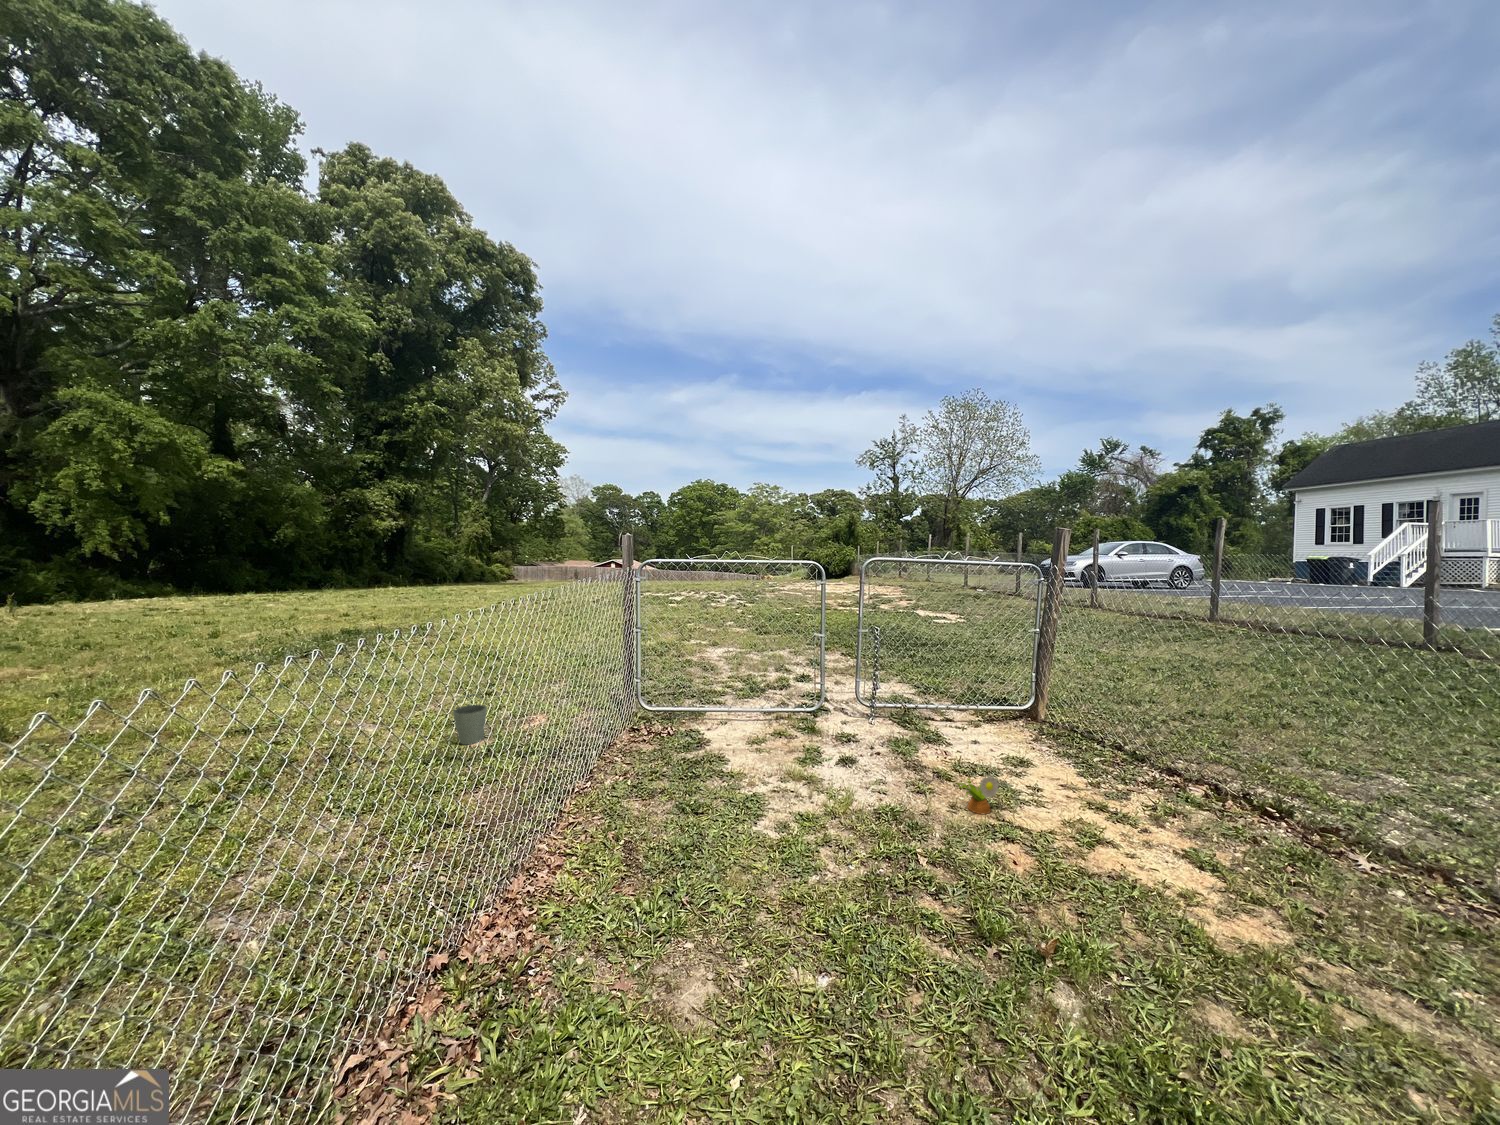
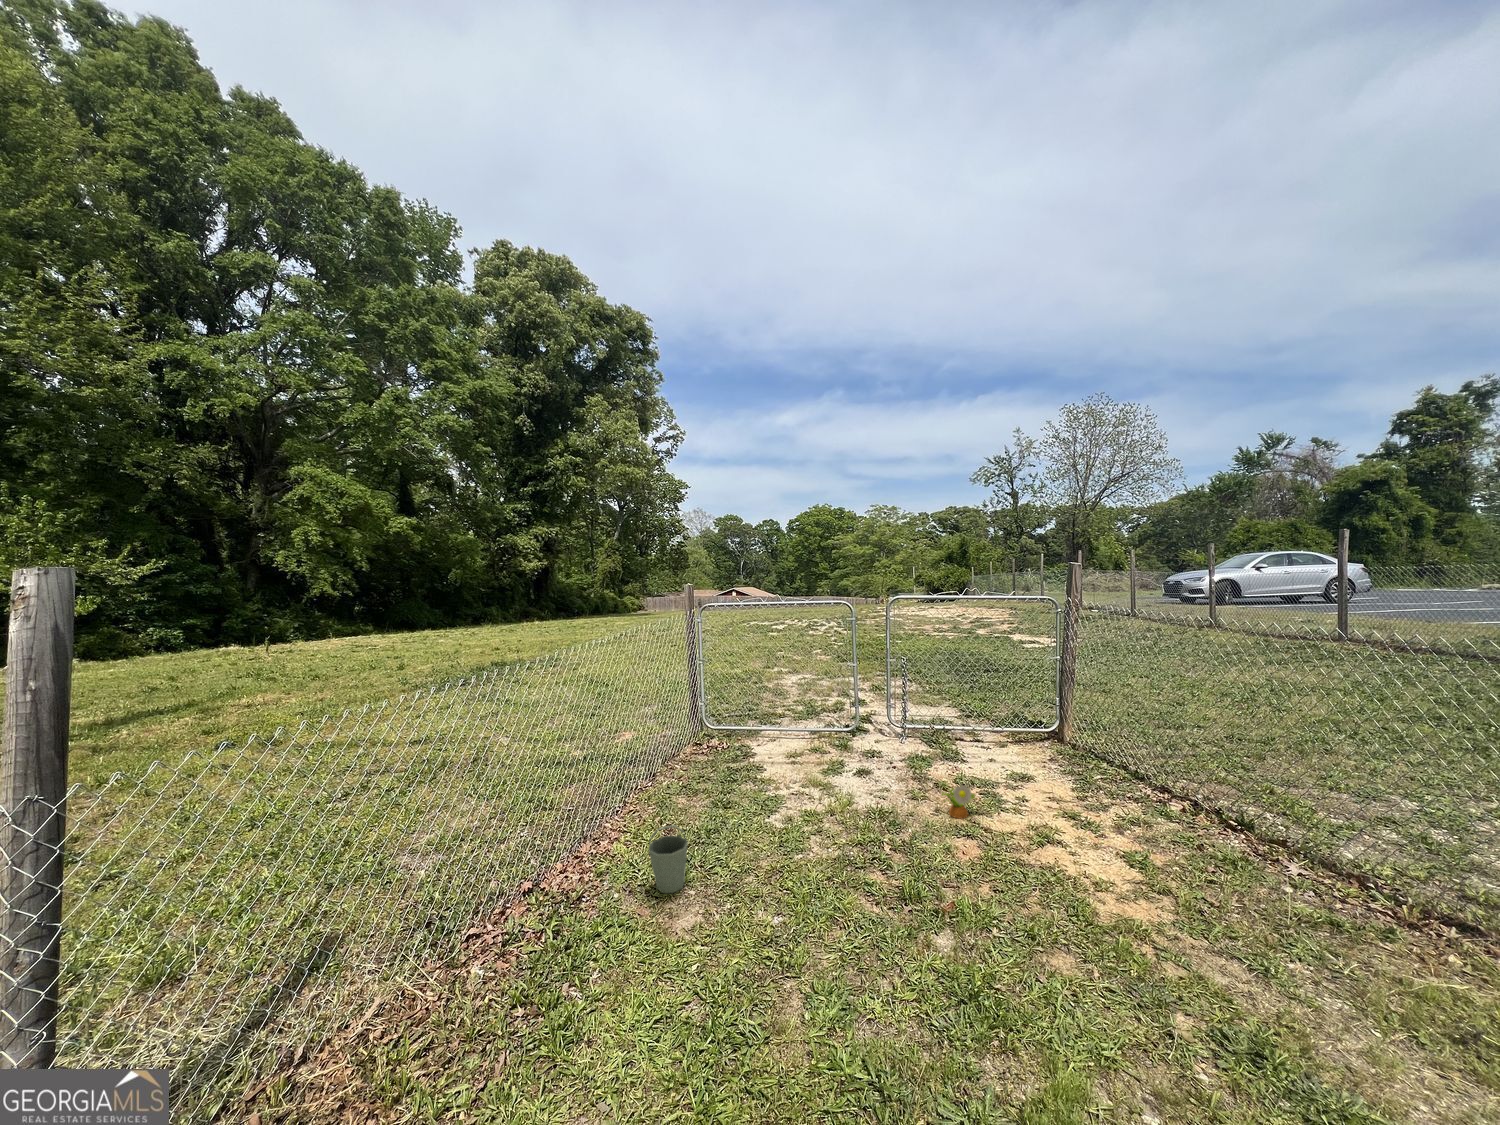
bucket: present [453,694,487,745] -> present [649,825,688,893]

